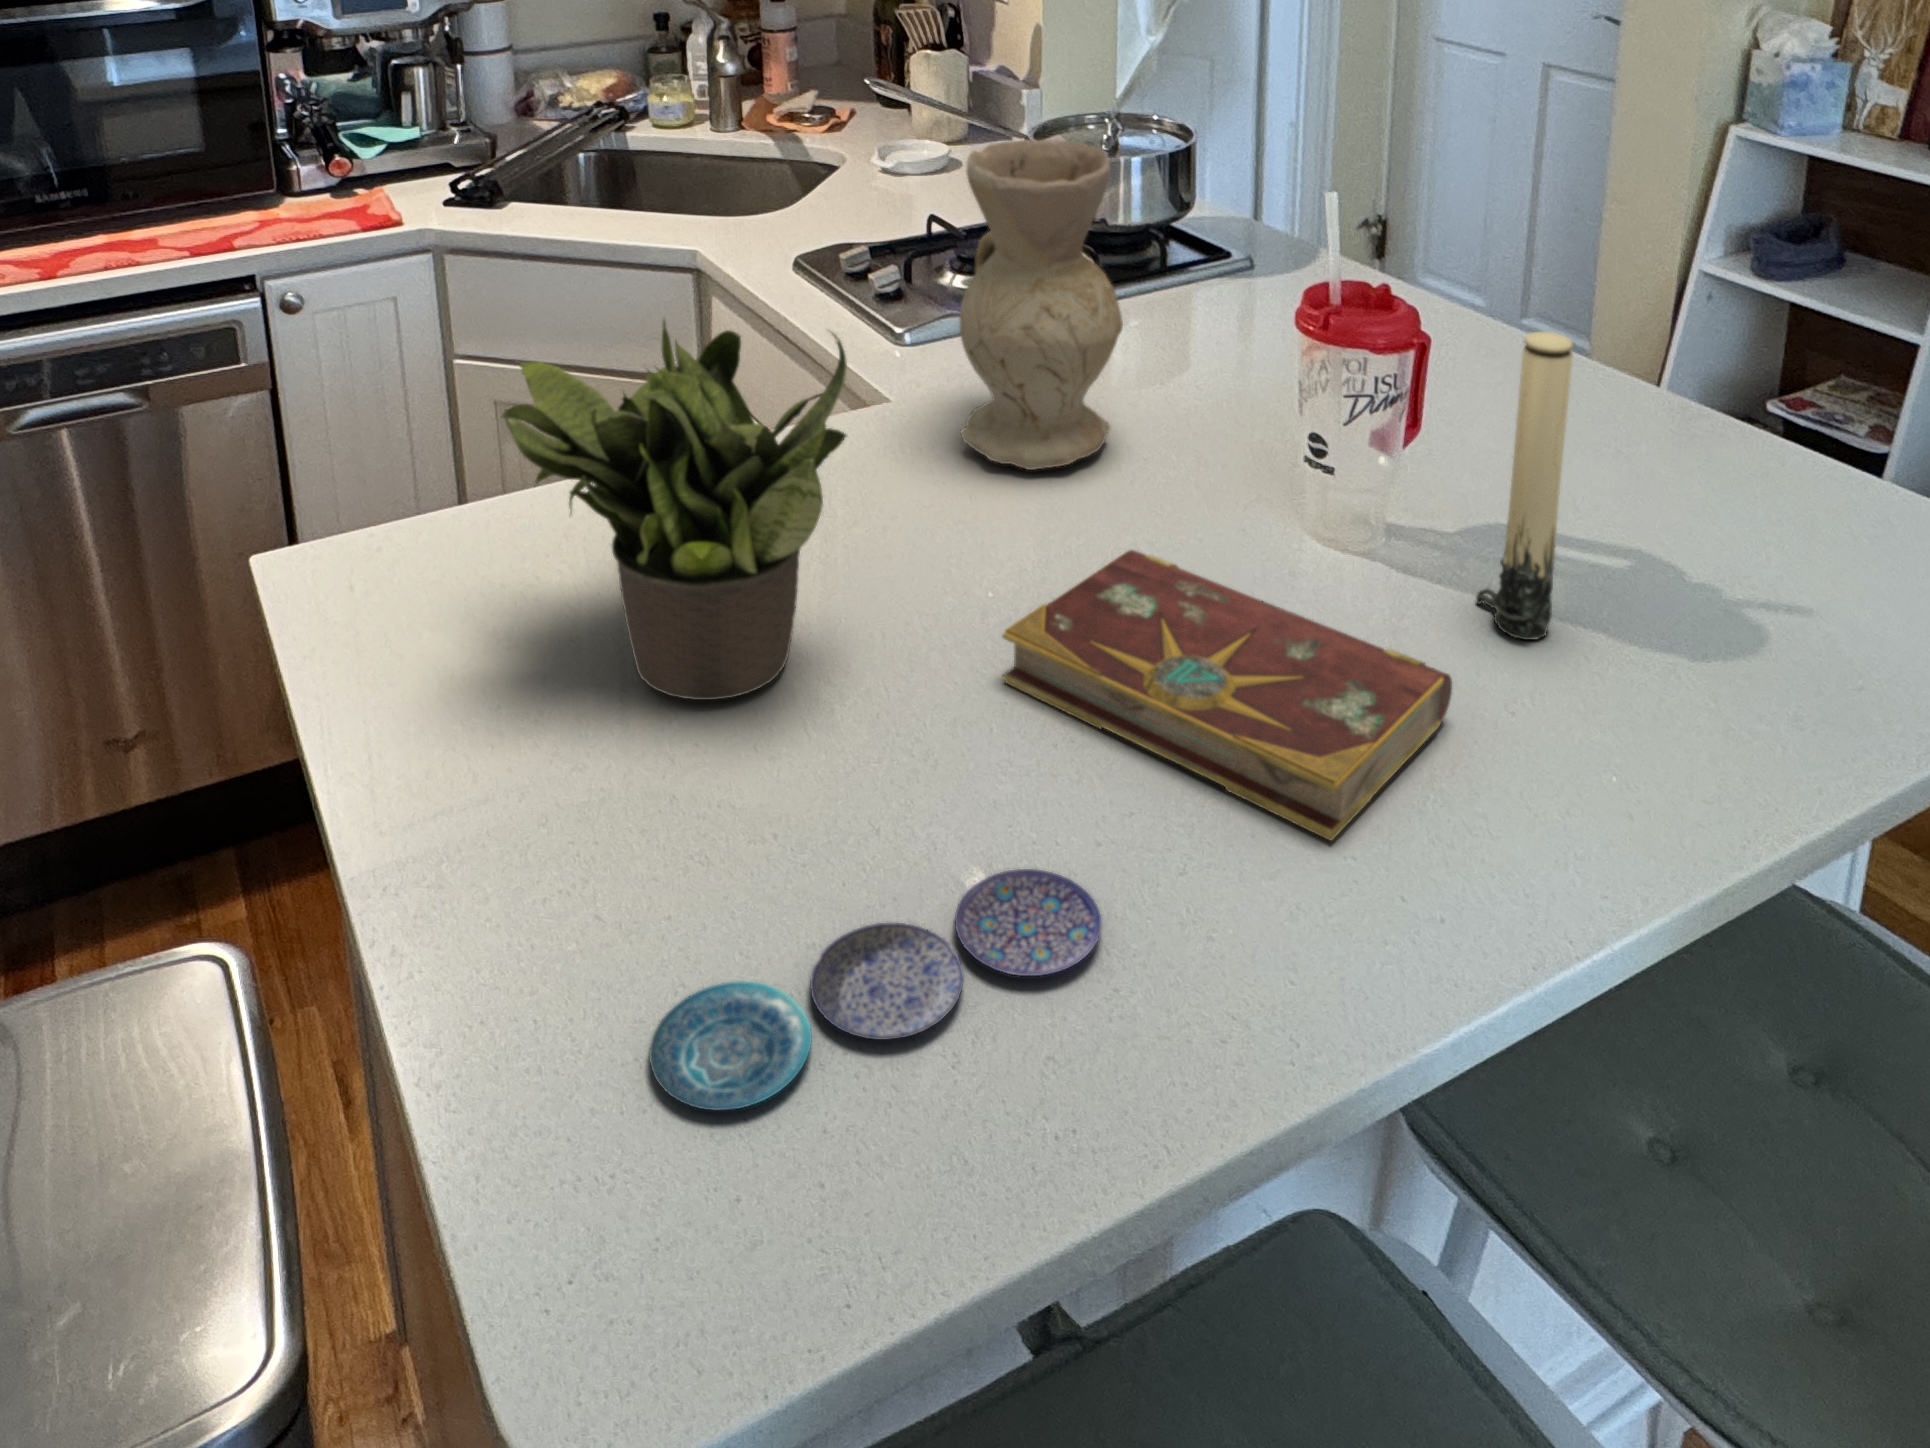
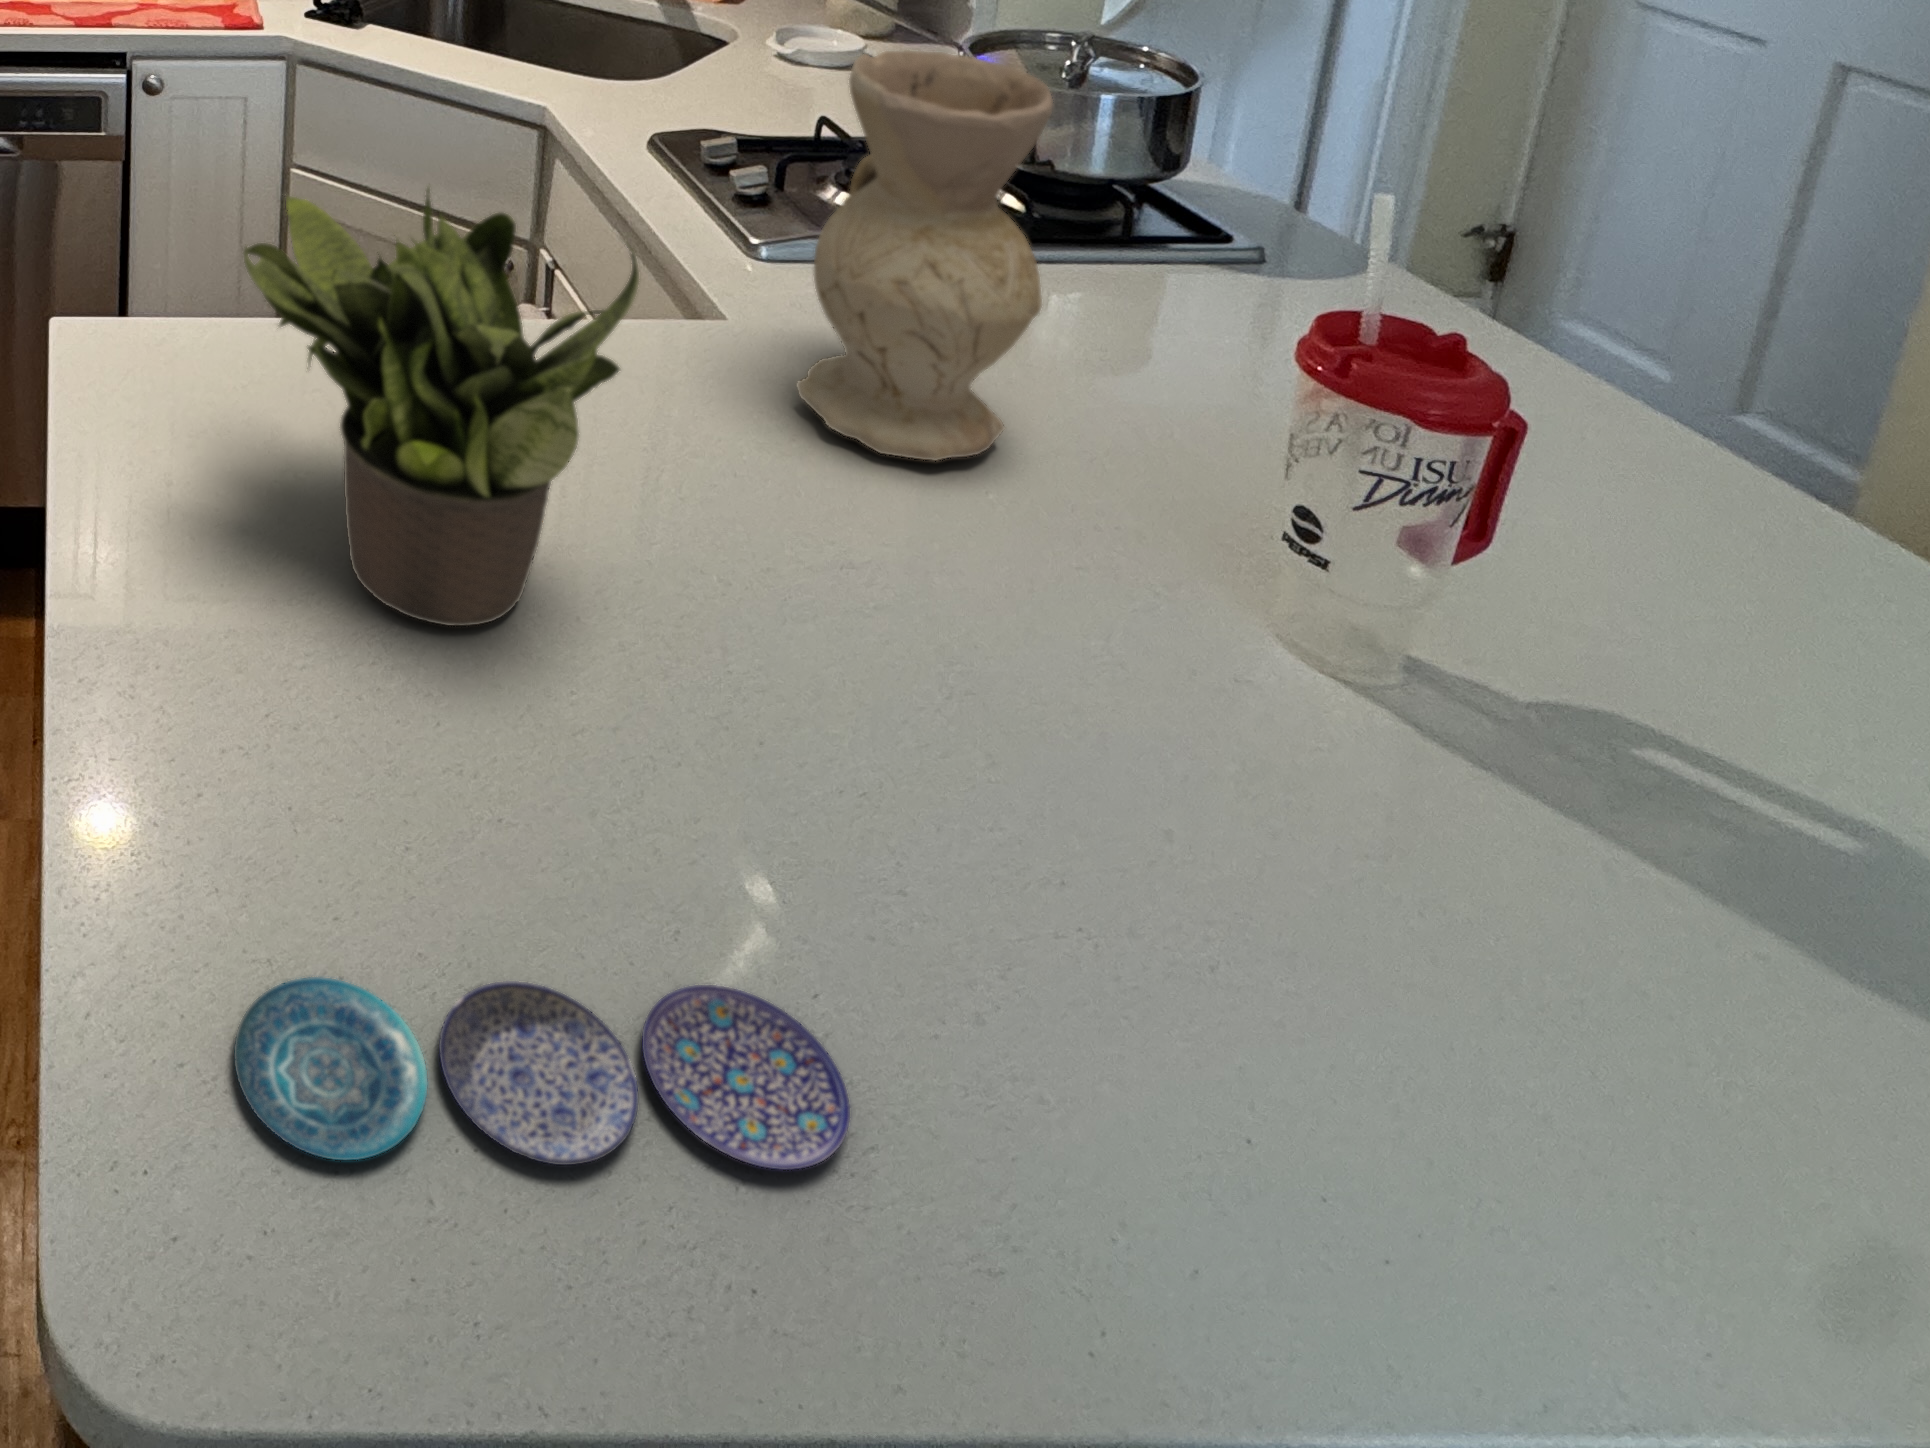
candle: present [1476,332,1573,640] -> none [1585,493,1865,964]
book: present [1002,550,1452,841] -> none [783,605,1521,1155]

